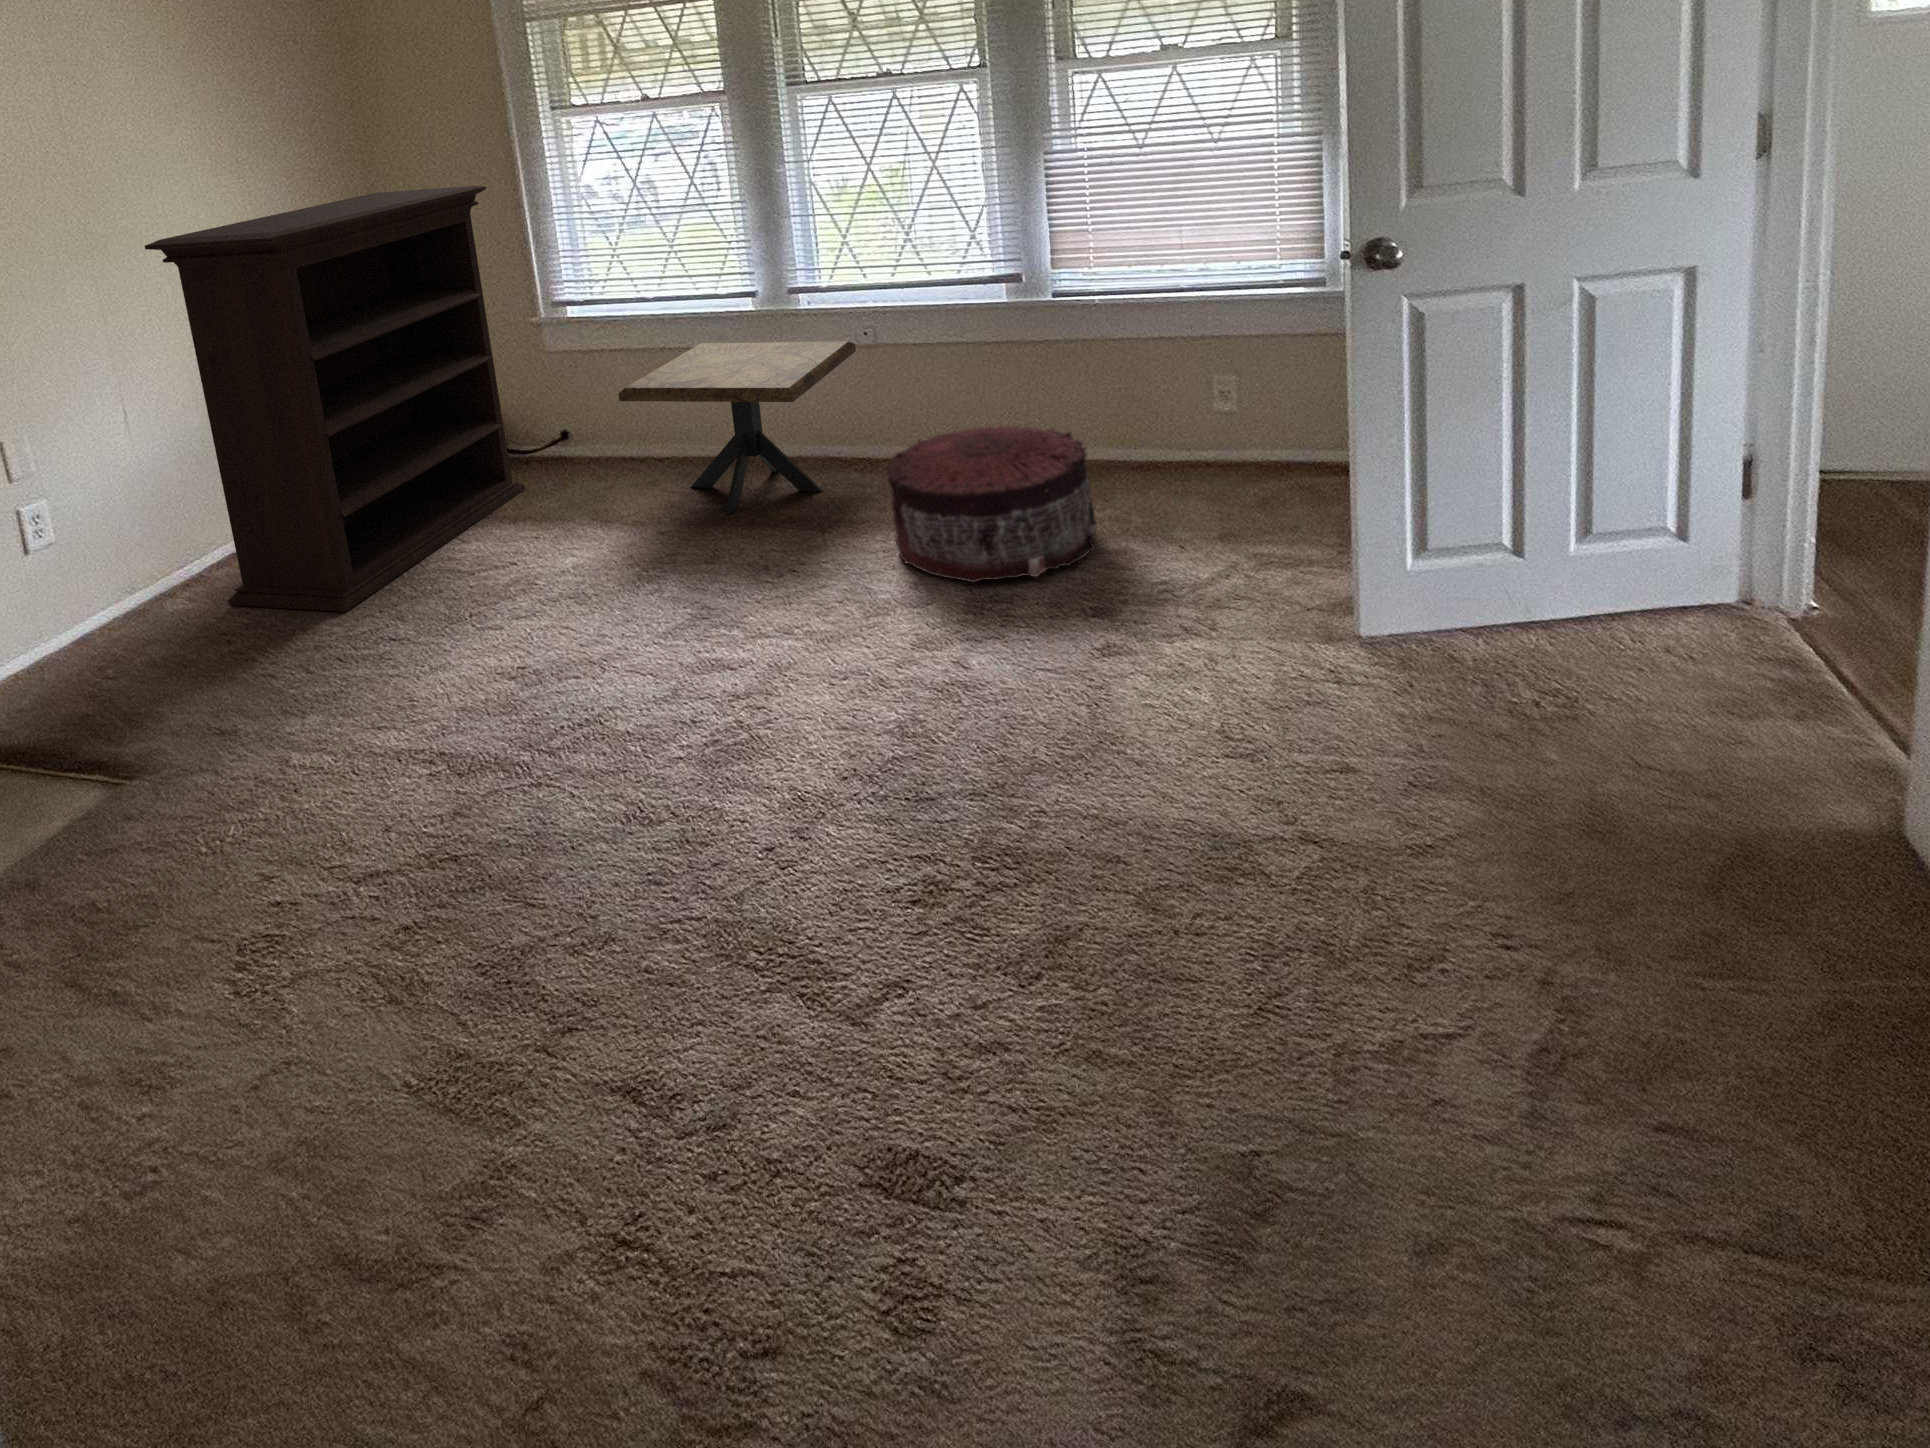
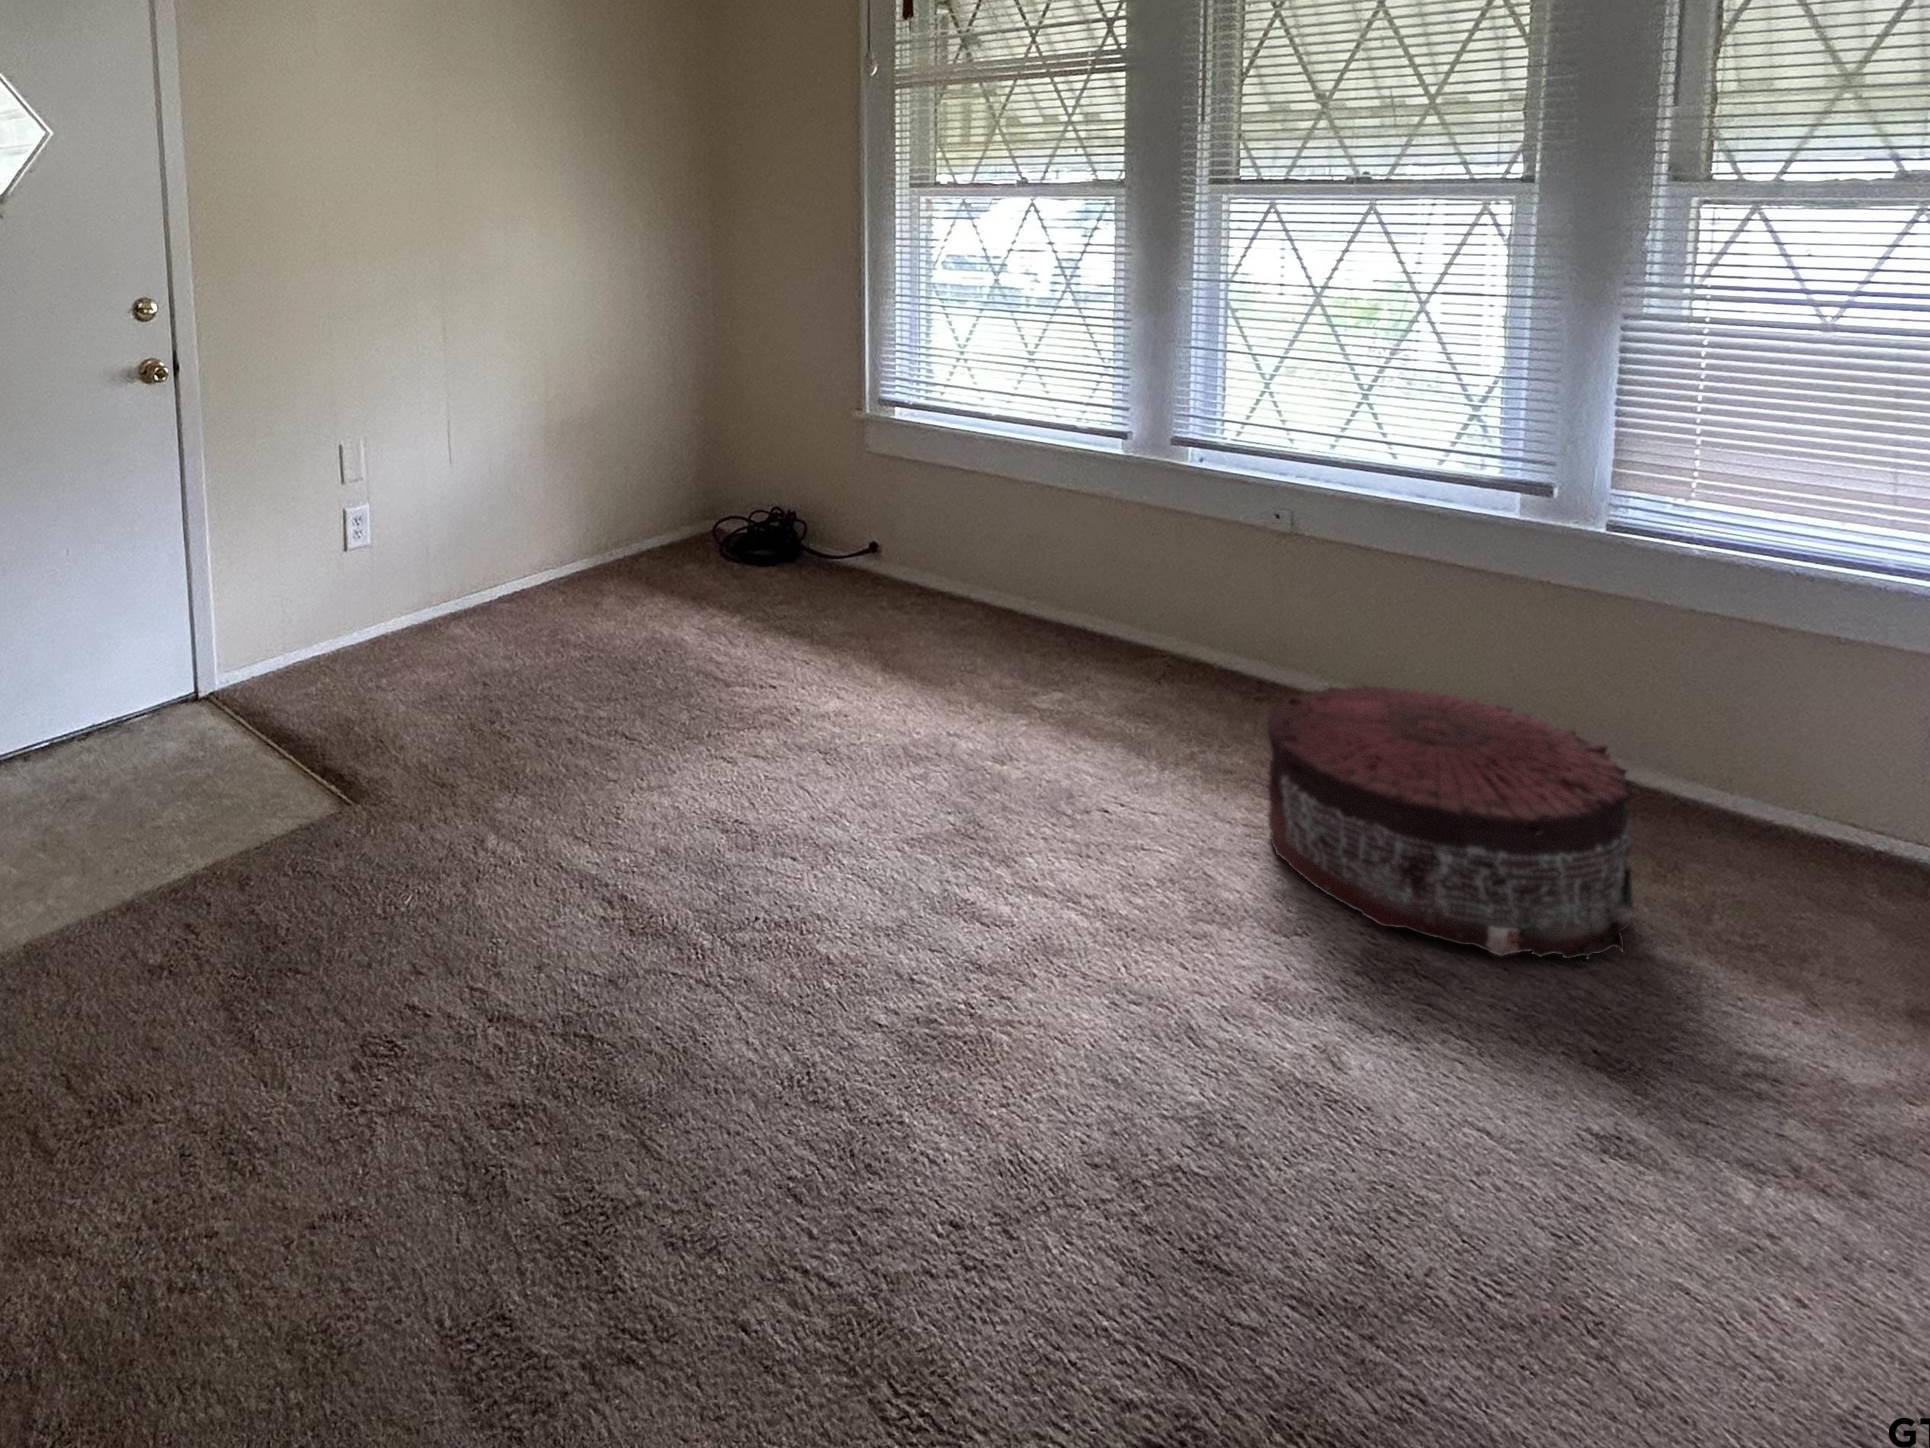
bookshelf: present [145,186,525,612] -> none [479,257,822,685]
side table: present [618,341,856,516] -> none [927,479,1261,705]

